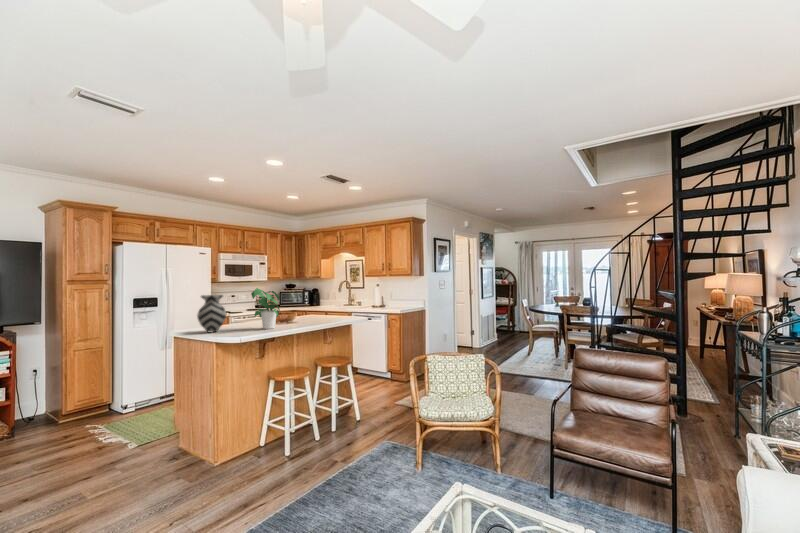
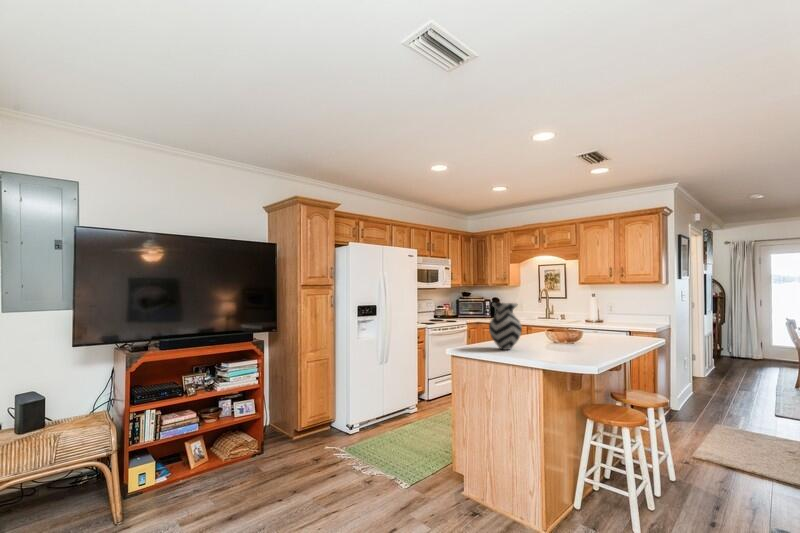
potted plant: present [251,288,280,329] -> none [544,295,586,348]

